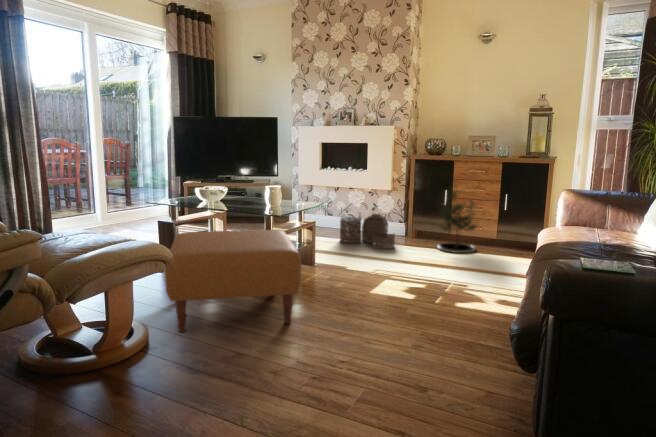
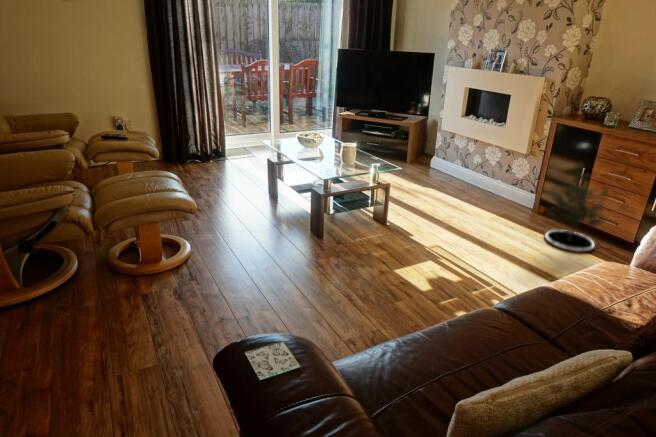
woven basket: present [340,213,395,249] -> none [447,174,514,224]
ottoman: present [165,230,301,332] -> none [182,184,319,286]

